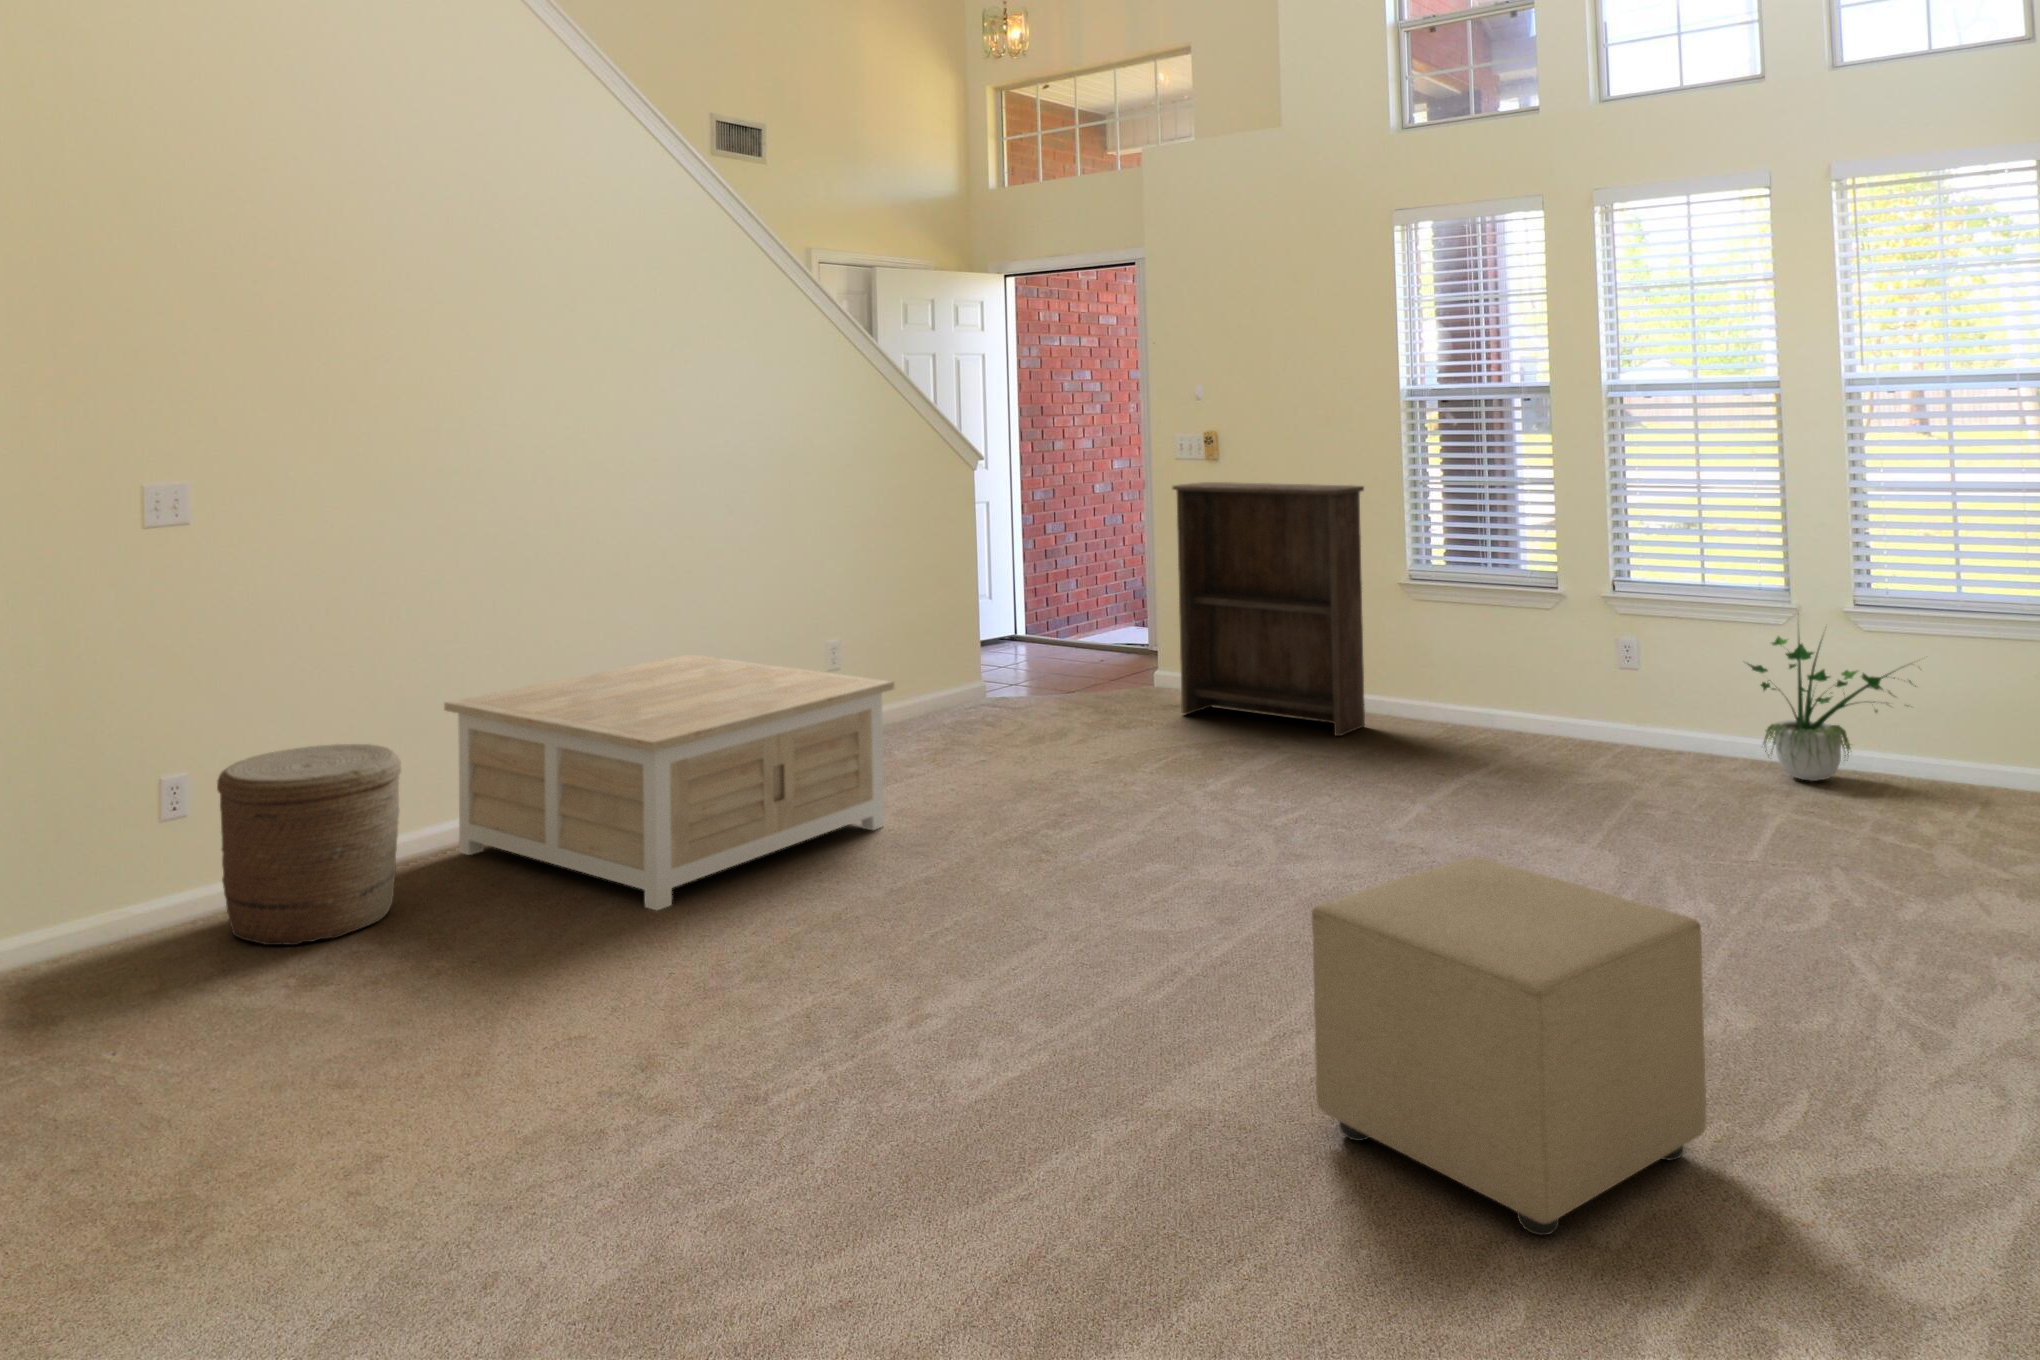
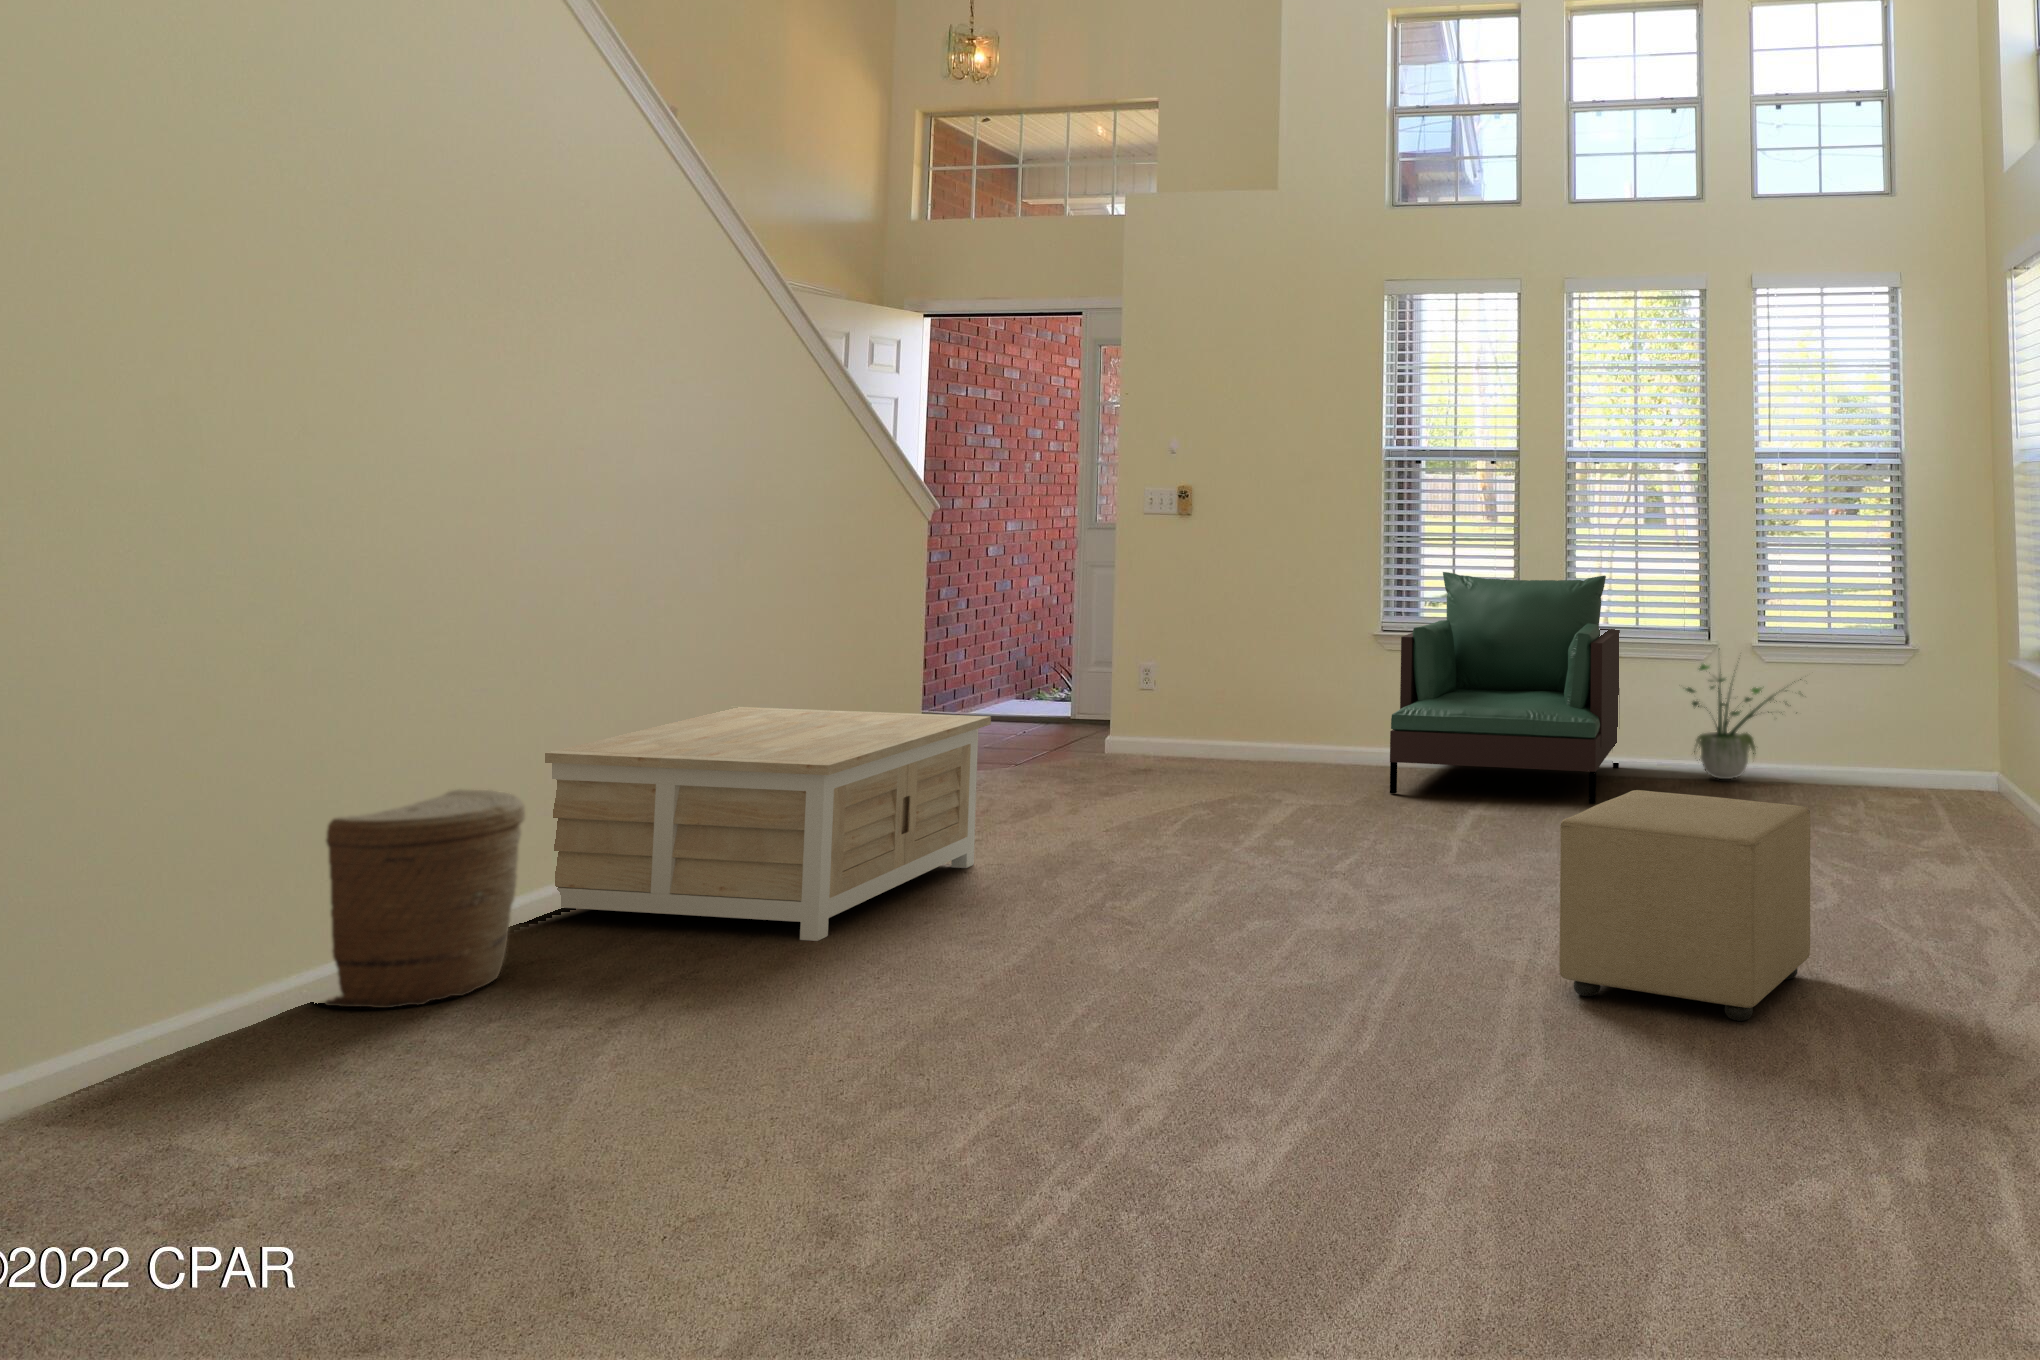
bookshelf: present [1172,482,1365,736] -> none [1172,536,1360,774]
armchair: none [1372,522,1679,804] -> present [1390,572,1620,804]

